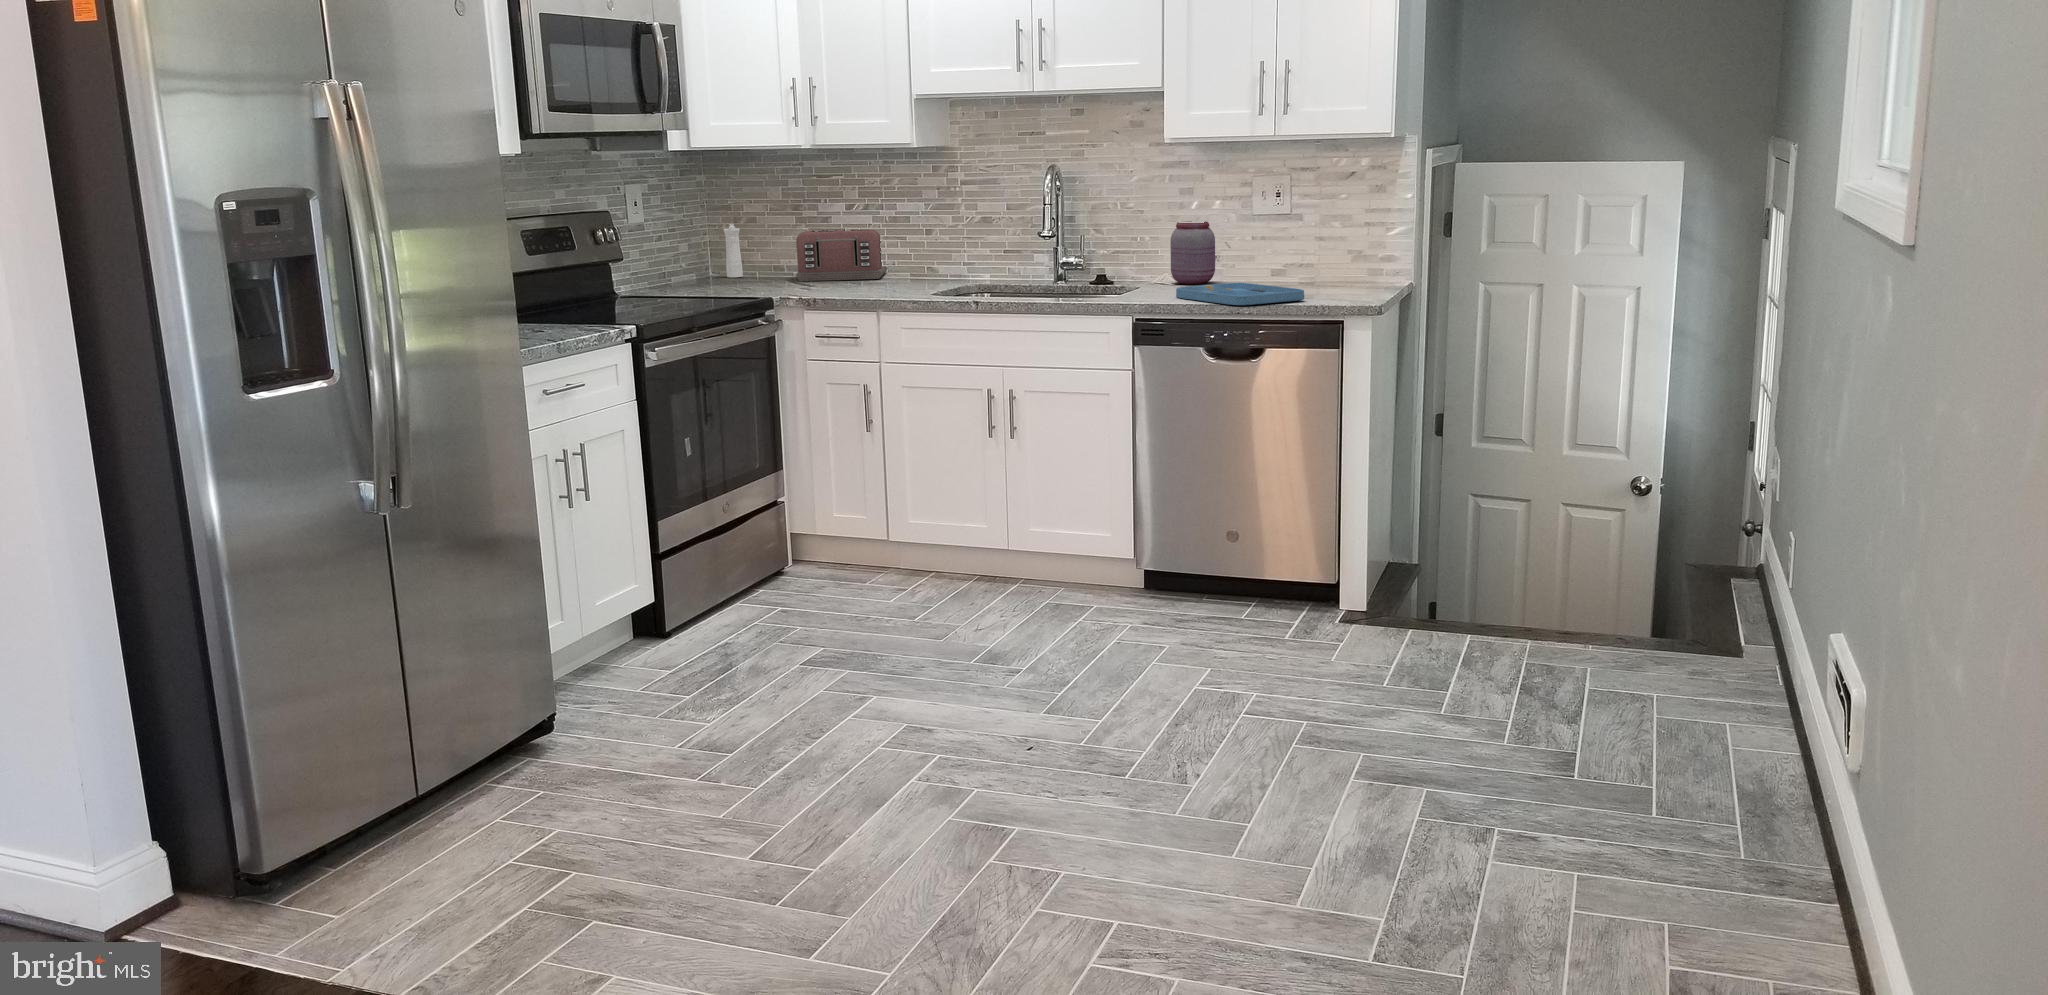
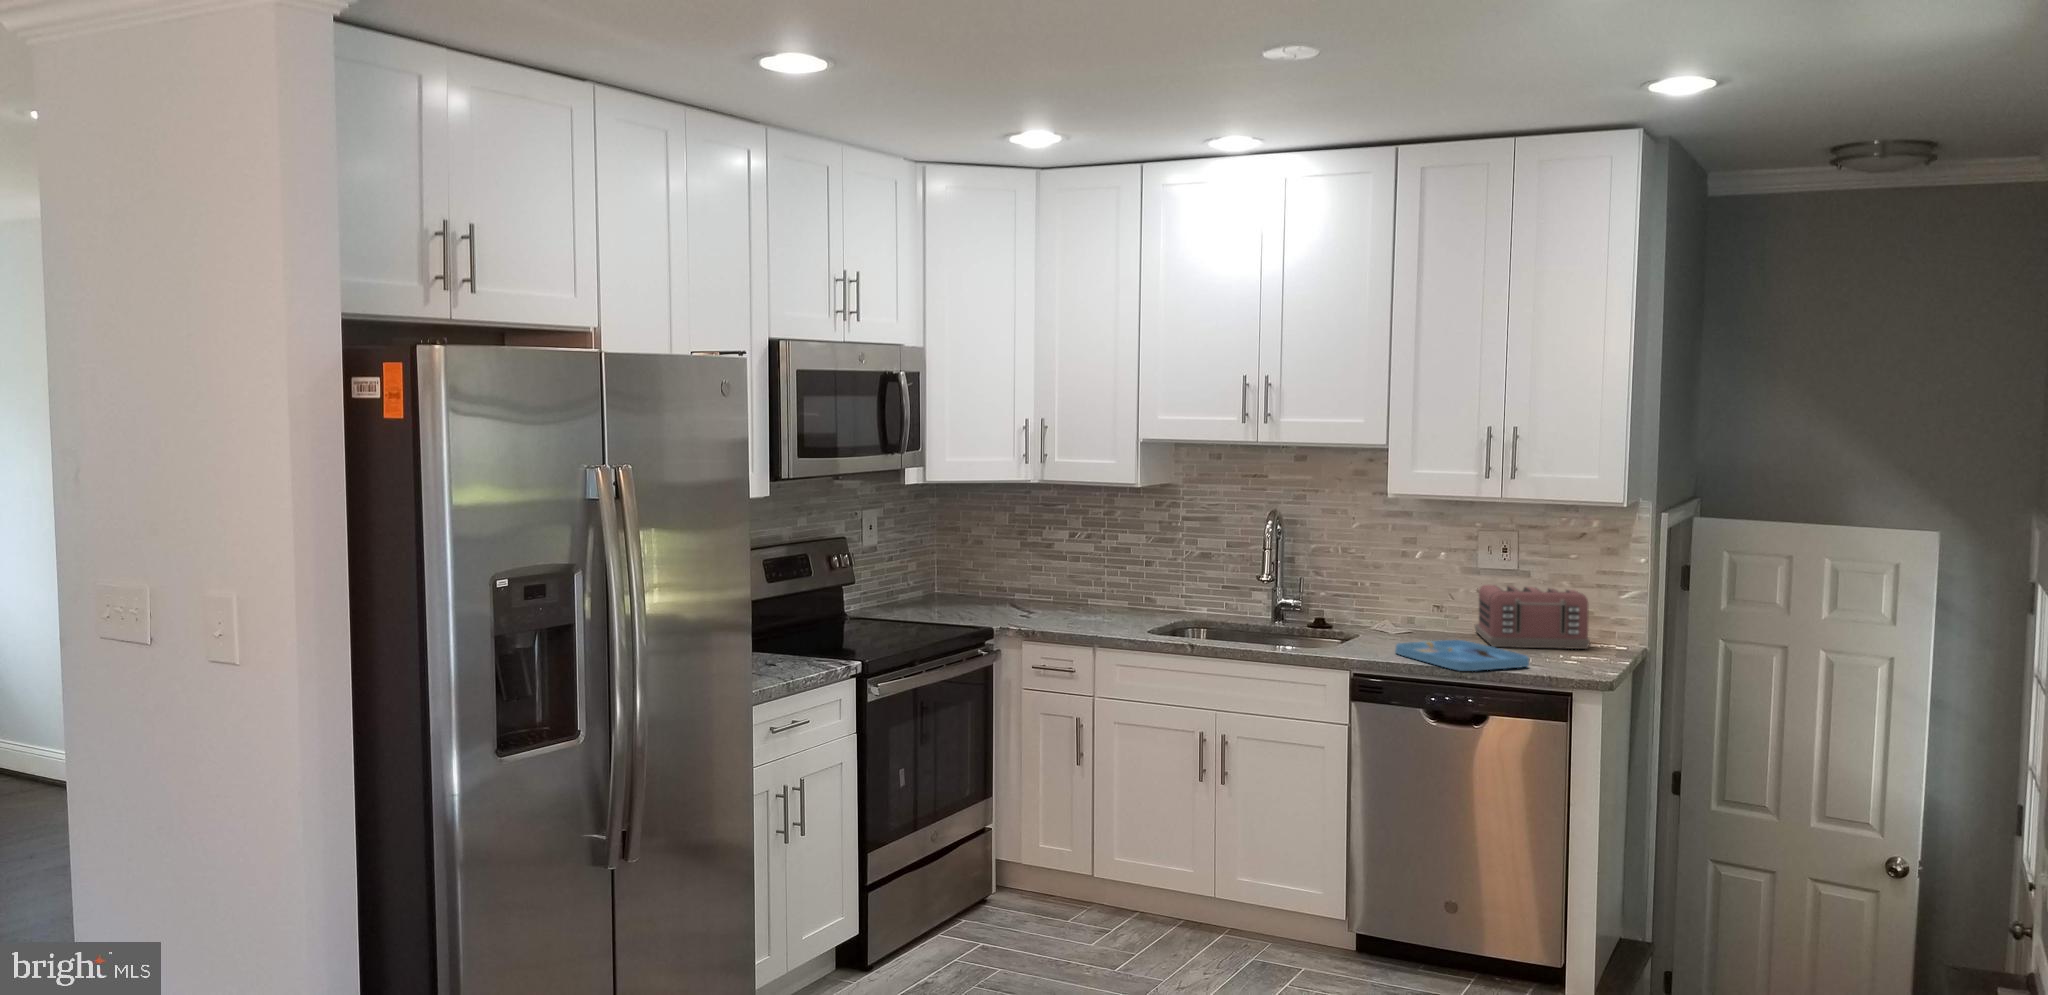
jar: present [1170,221,1215,284] -> none [1390,570,1436,634]
pepper mill: present [724,224,743,277] -> none [949,535,968,595]
toaster: present [796,230,888,281] -> present [1475,585,1590,649]

